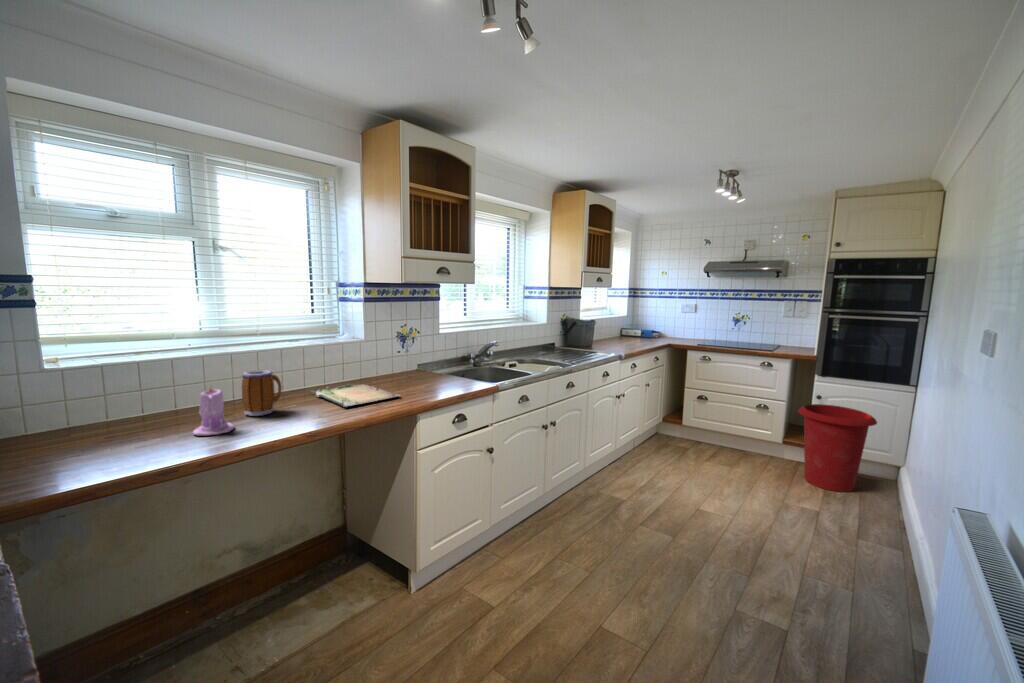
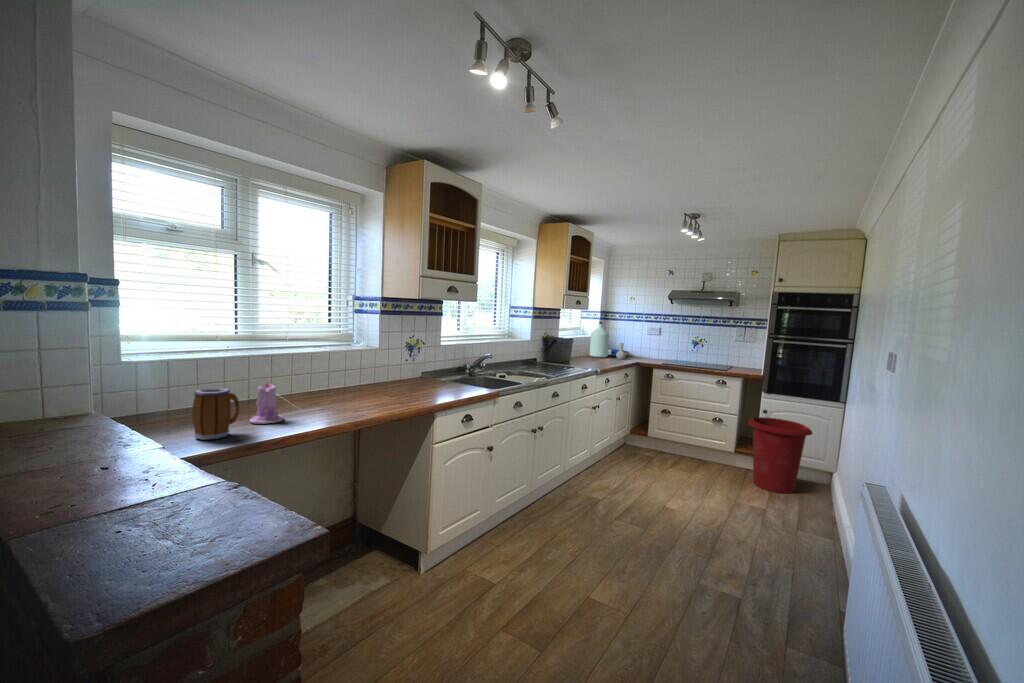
bottle: none [616,300,656,341] -> present [590,322,626,359]
mug: present [242,370,281,416] -> present [193,388,240,440]
tray: present [311,384,399,407] -> none [335,383,417,405]

